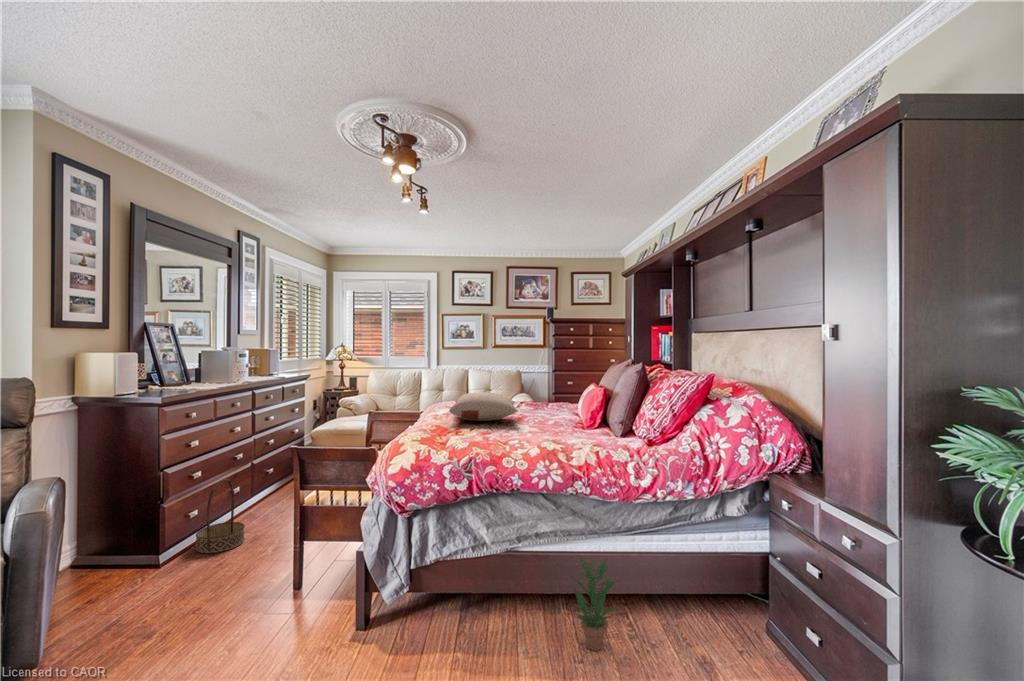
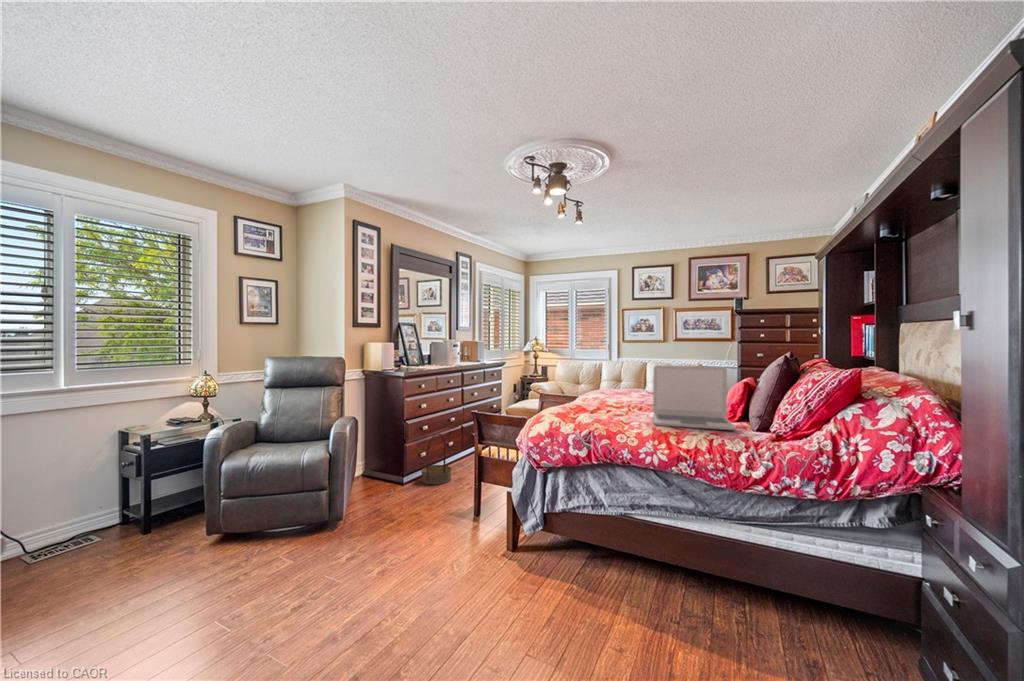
laptop: none [521,375,610,442] -> present [653,365,736,430]
pillow: present [449,392,518,421] -> none [592,380,662,405]
potted plant: present [572,556,618,651] -> none [671,528,722,622]

